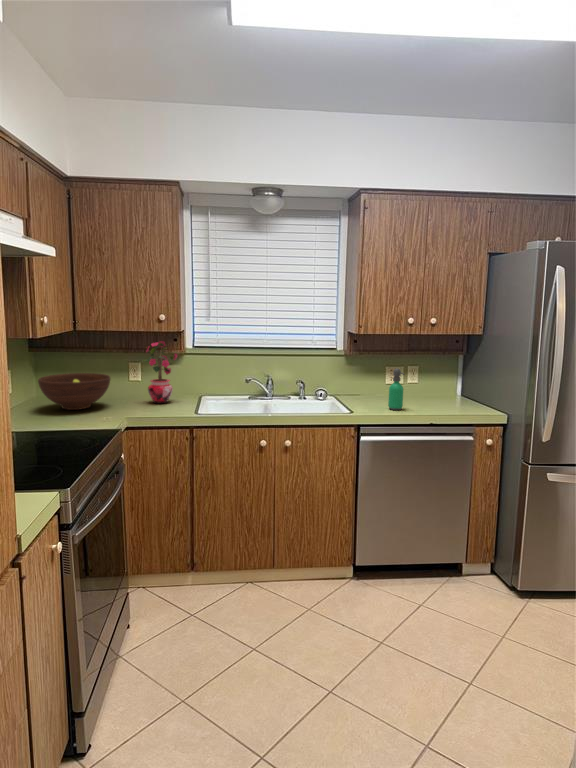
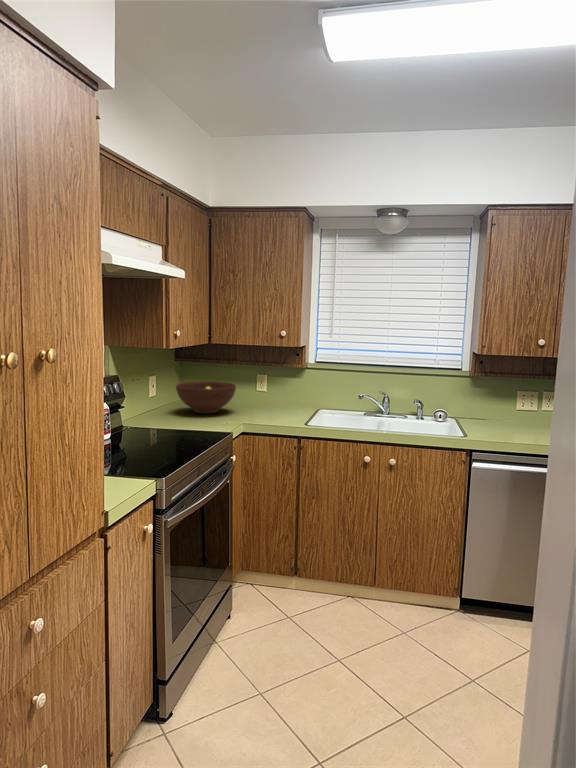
potted plant: present [145,341,177,403] -> none [266,354,299,413]
soap dispenser: present [388,369,404,410] -> none [509,393,528,438]

